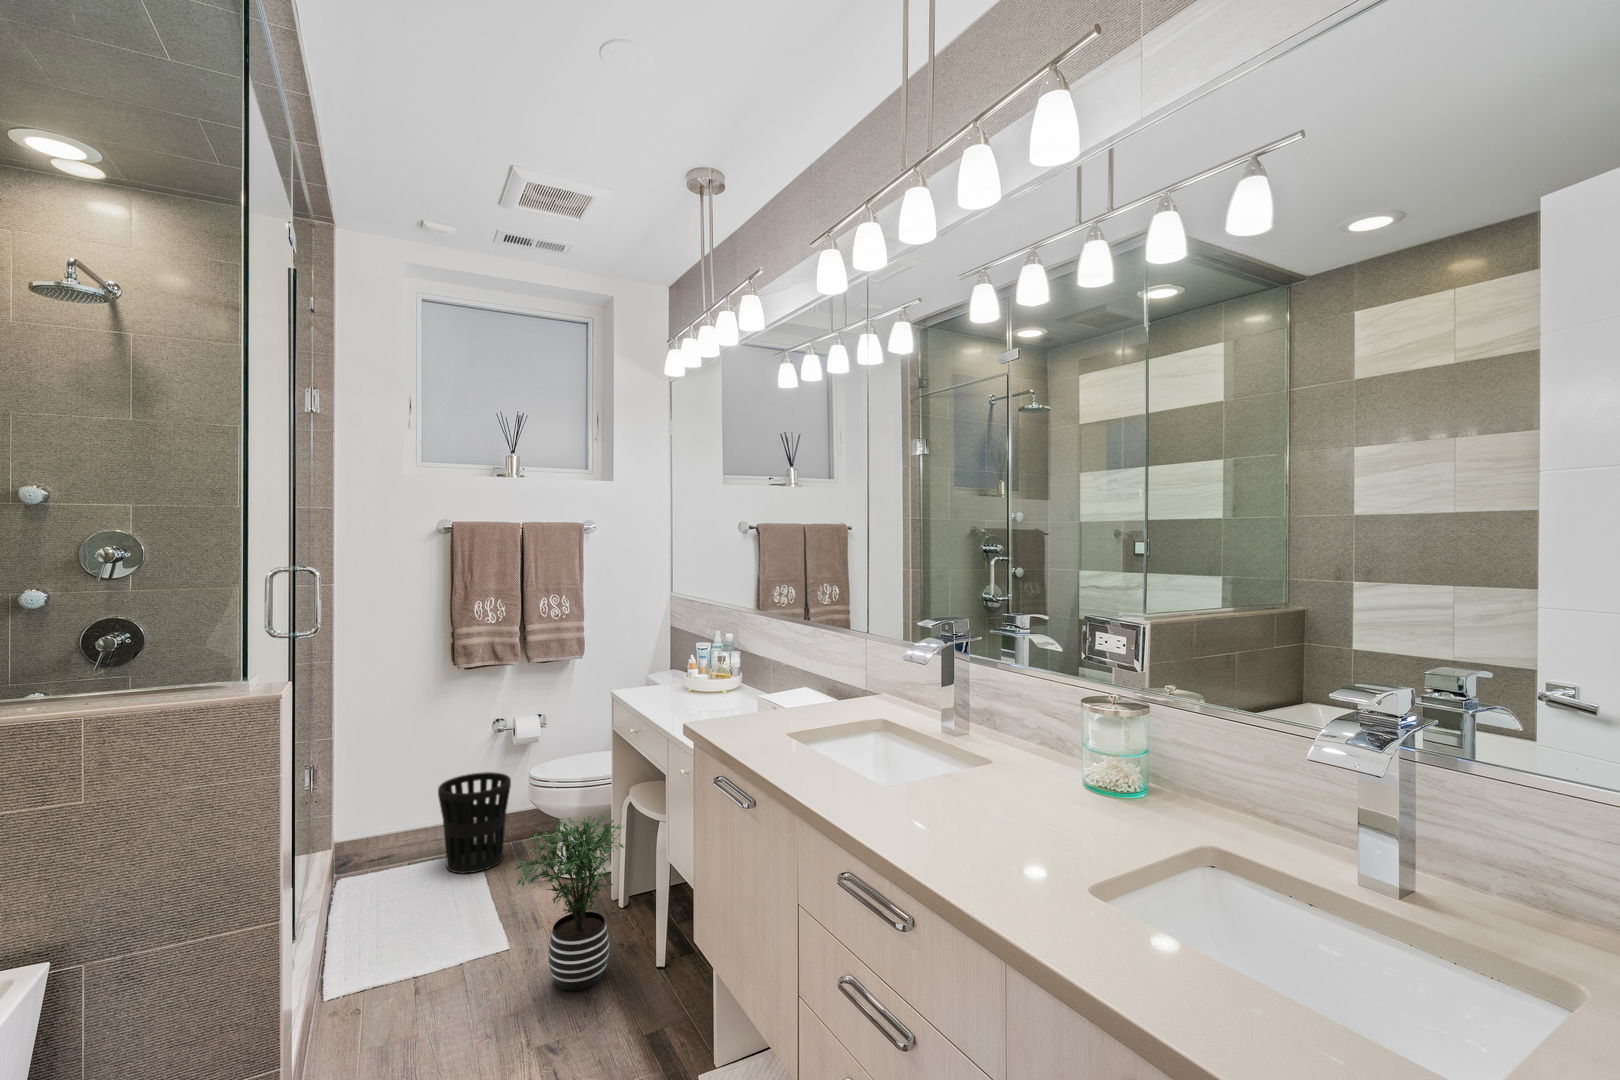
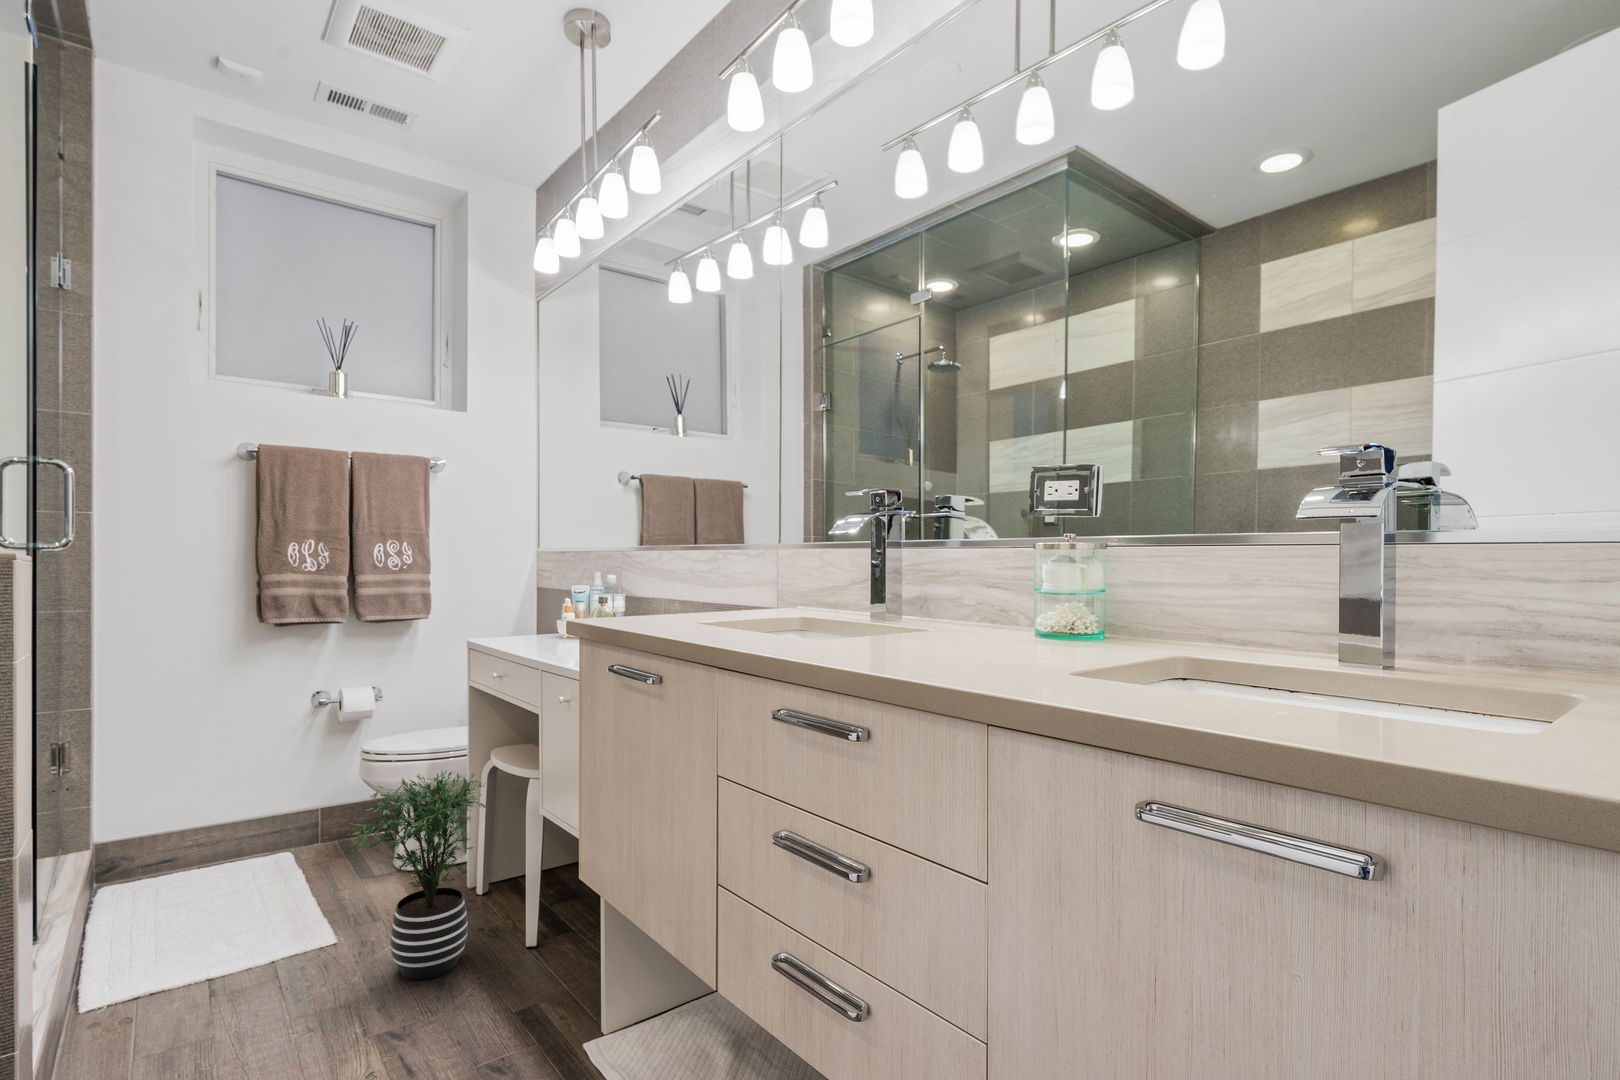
wastebasket: present [438,772,511,873] -> none [238,753,335,873]

